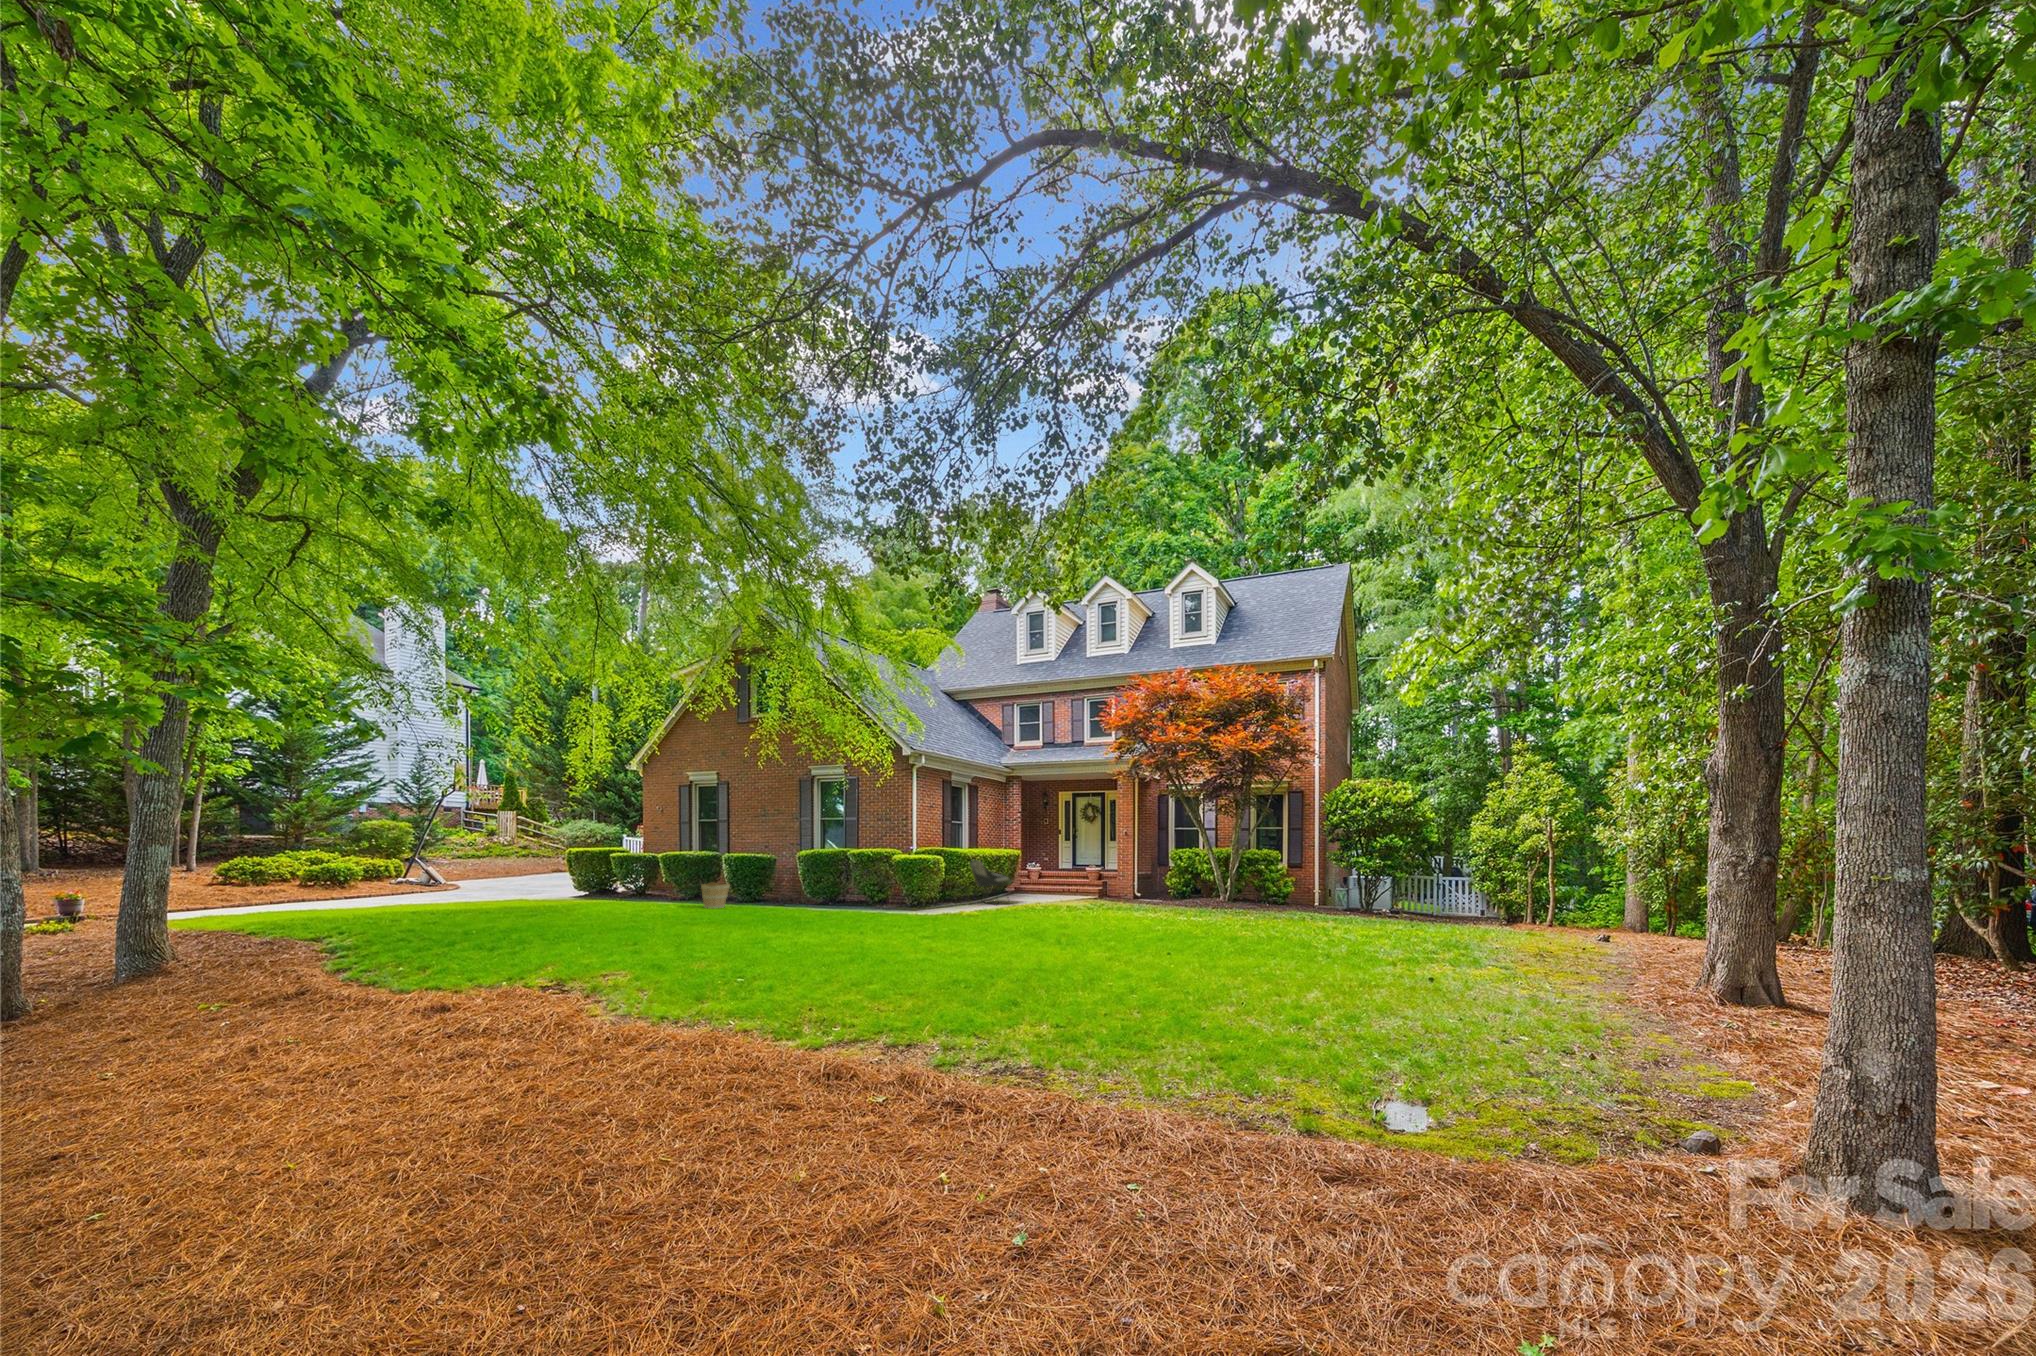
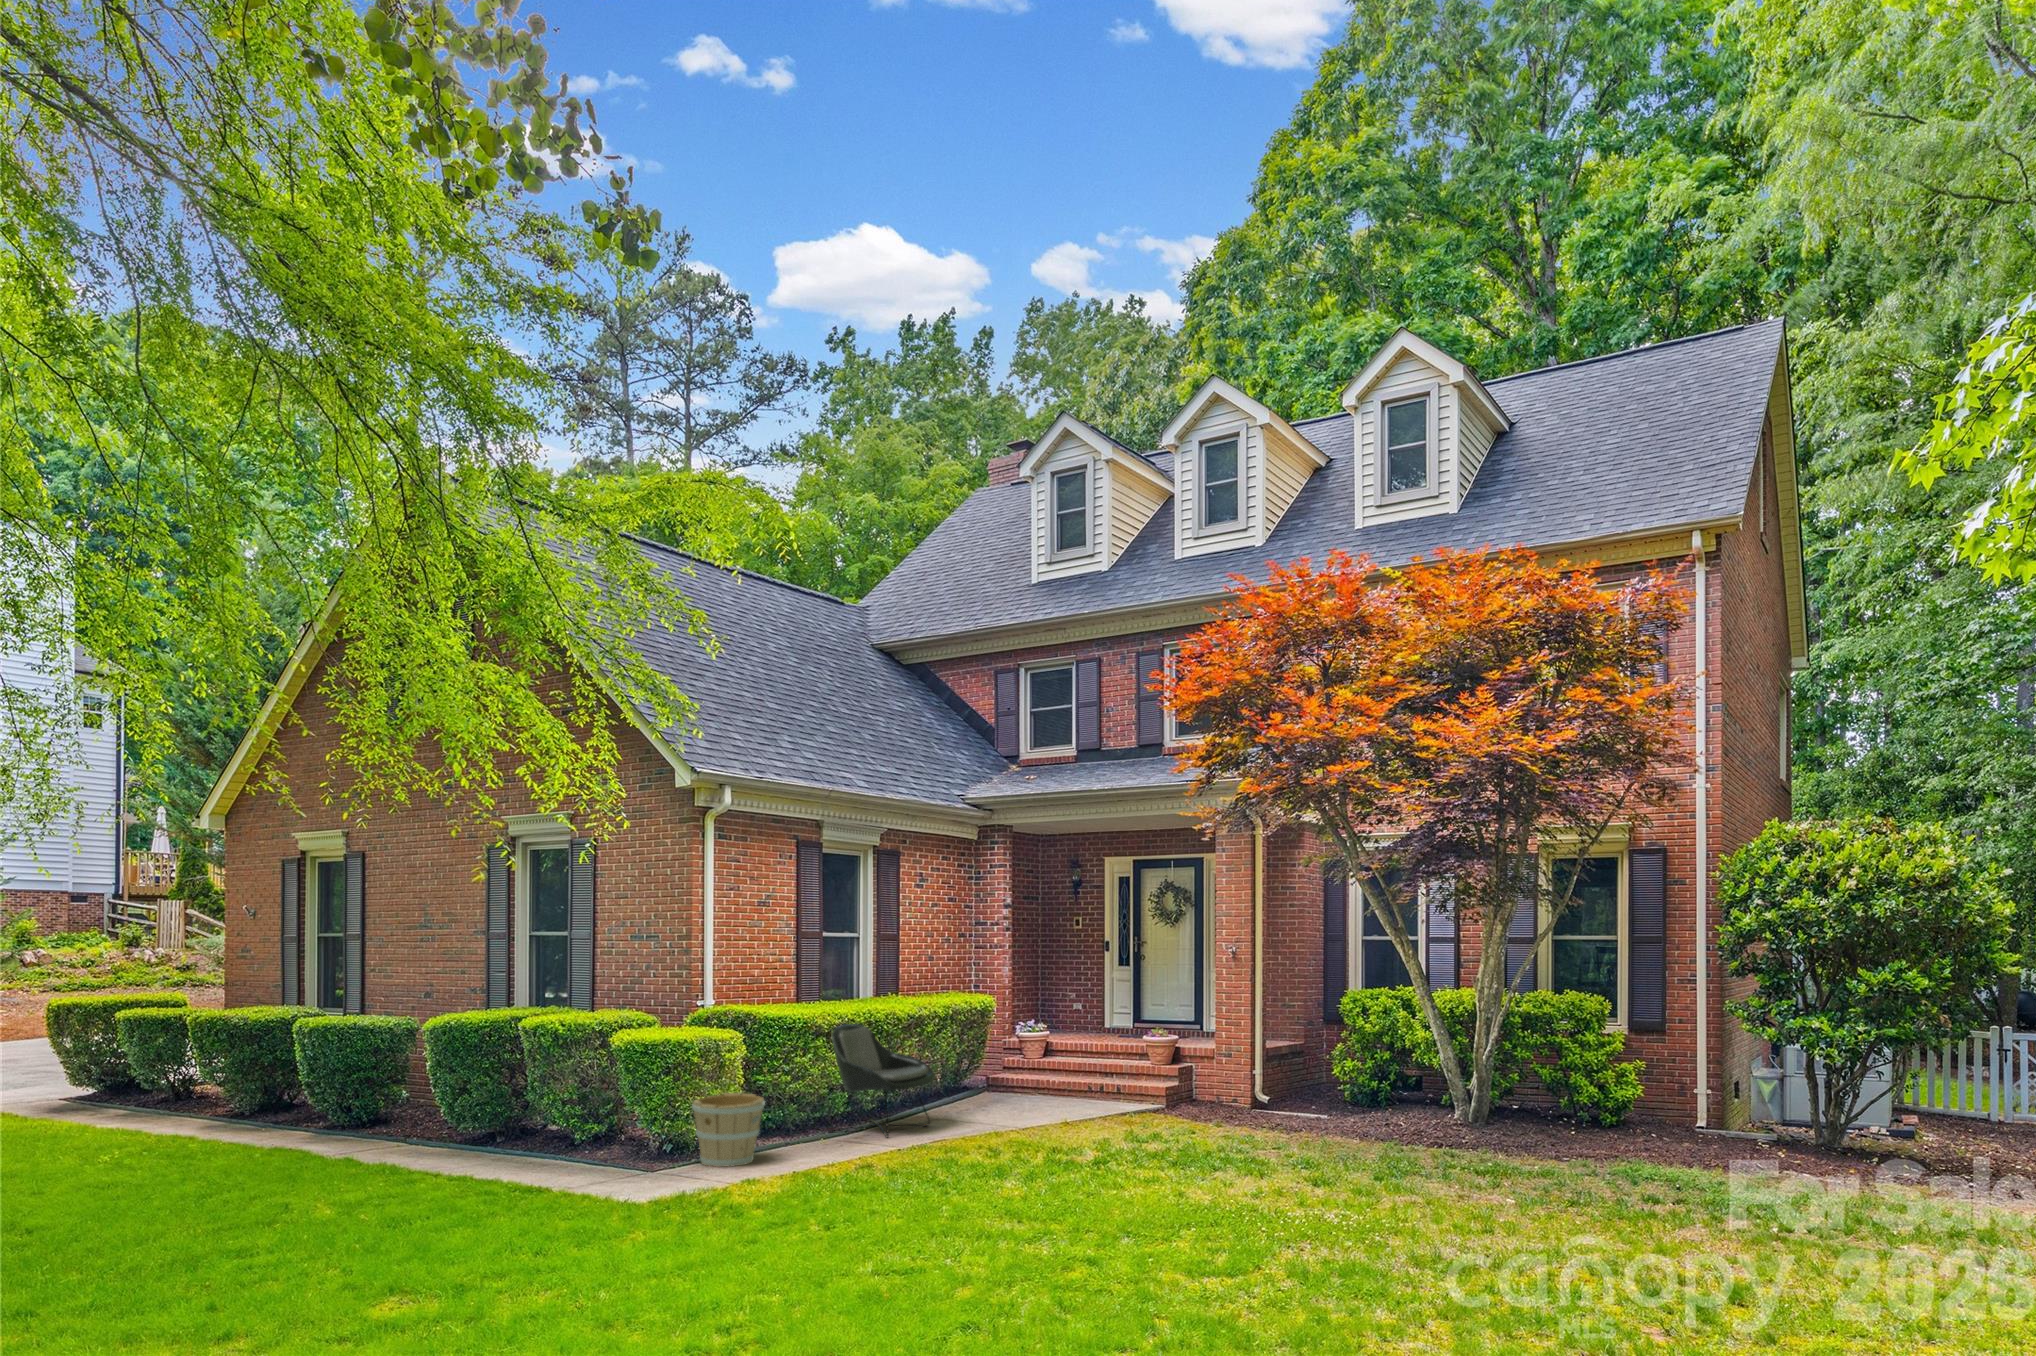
wooden bucket: present [701,883,730,909] -> present [692,1093,765,1167]

